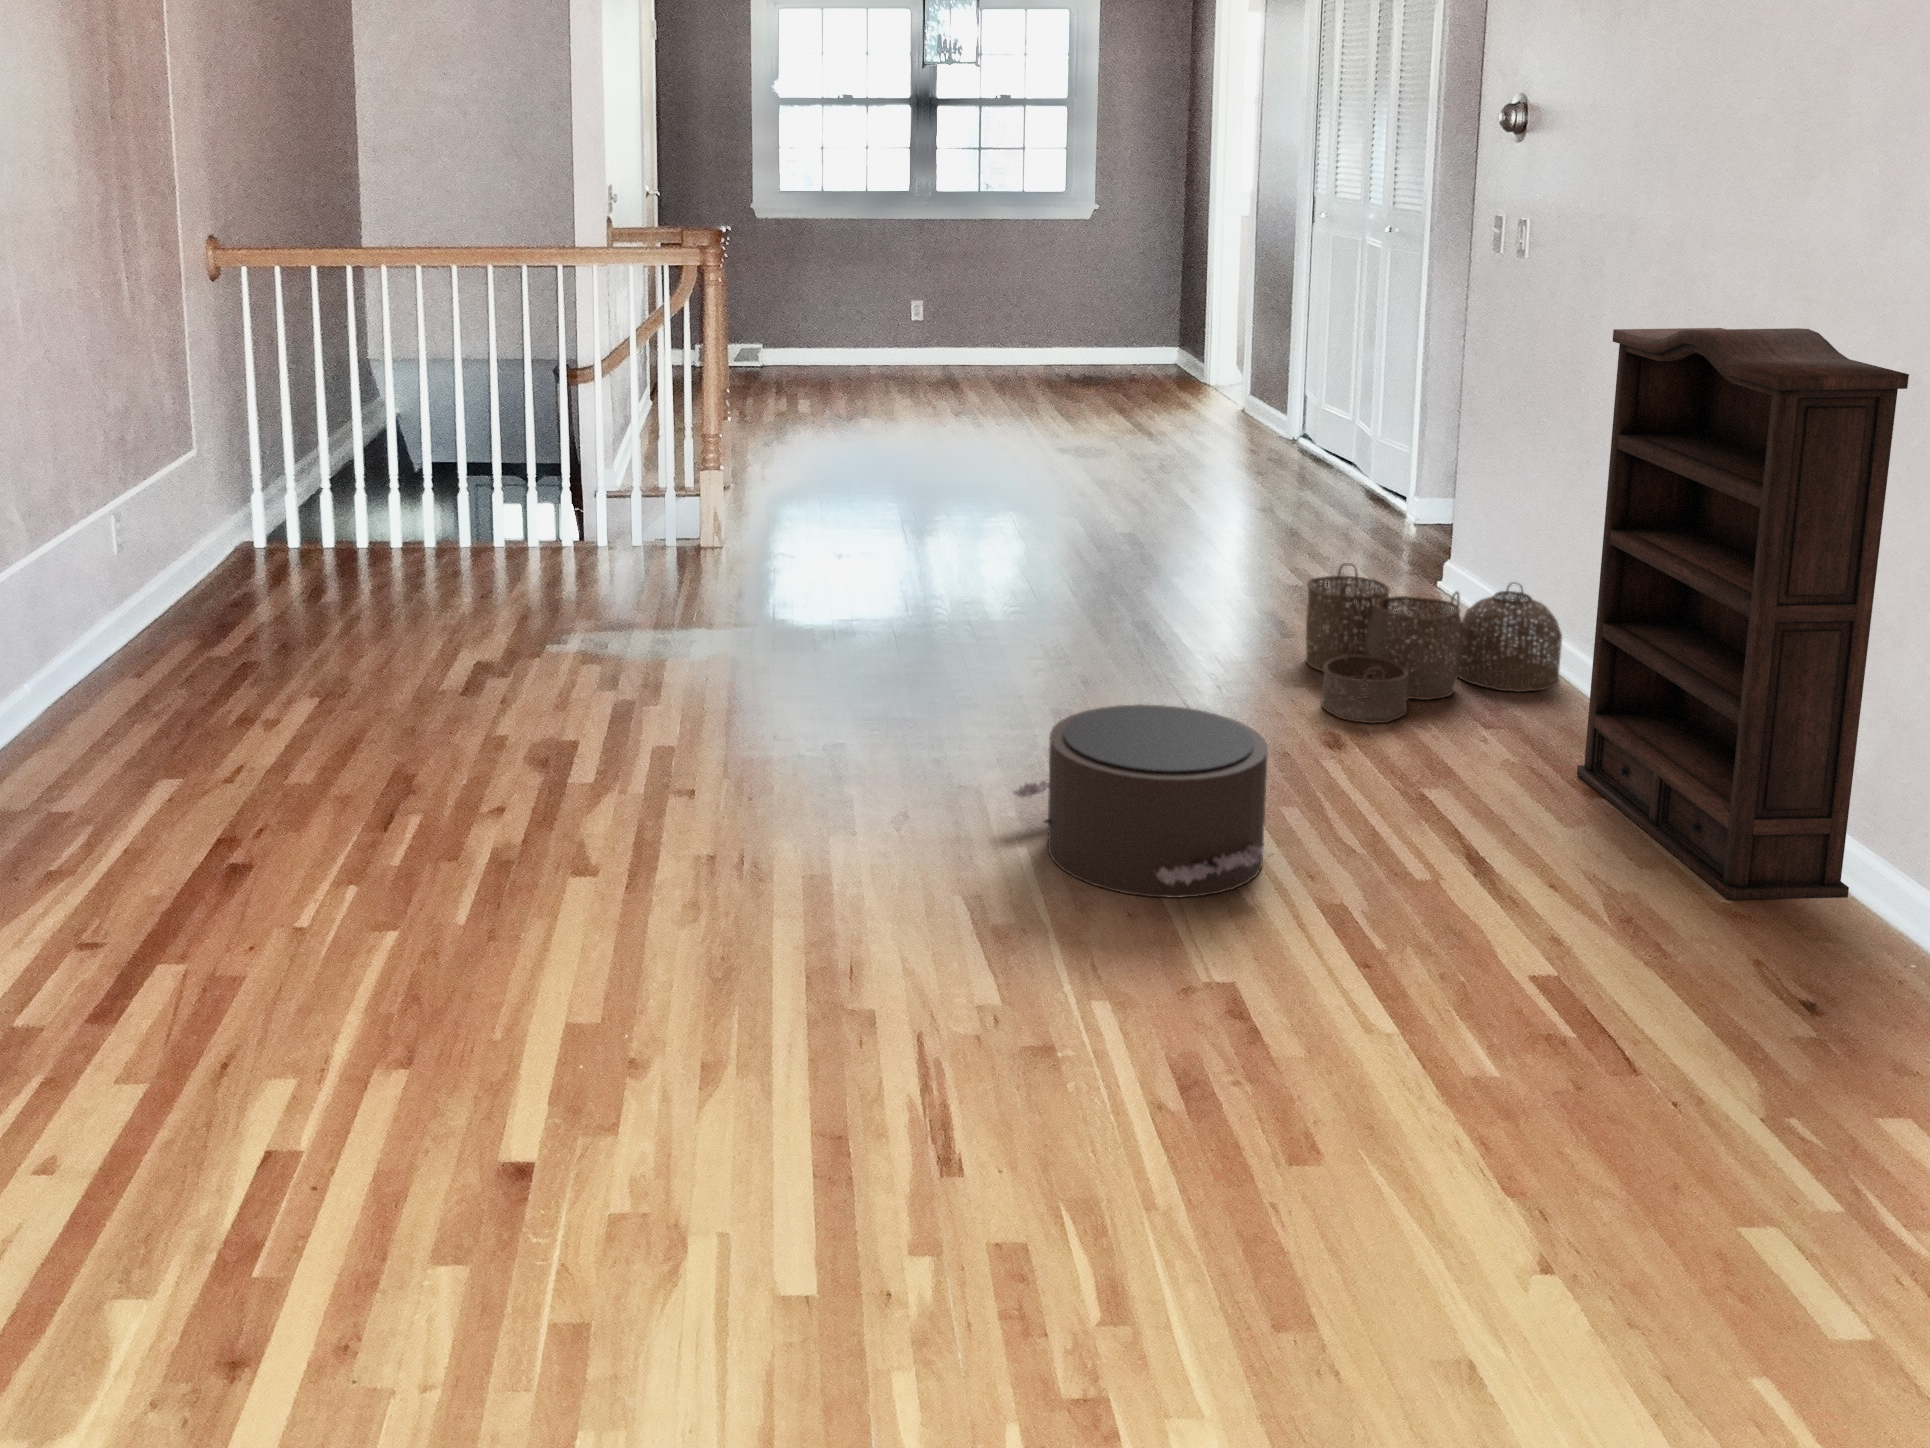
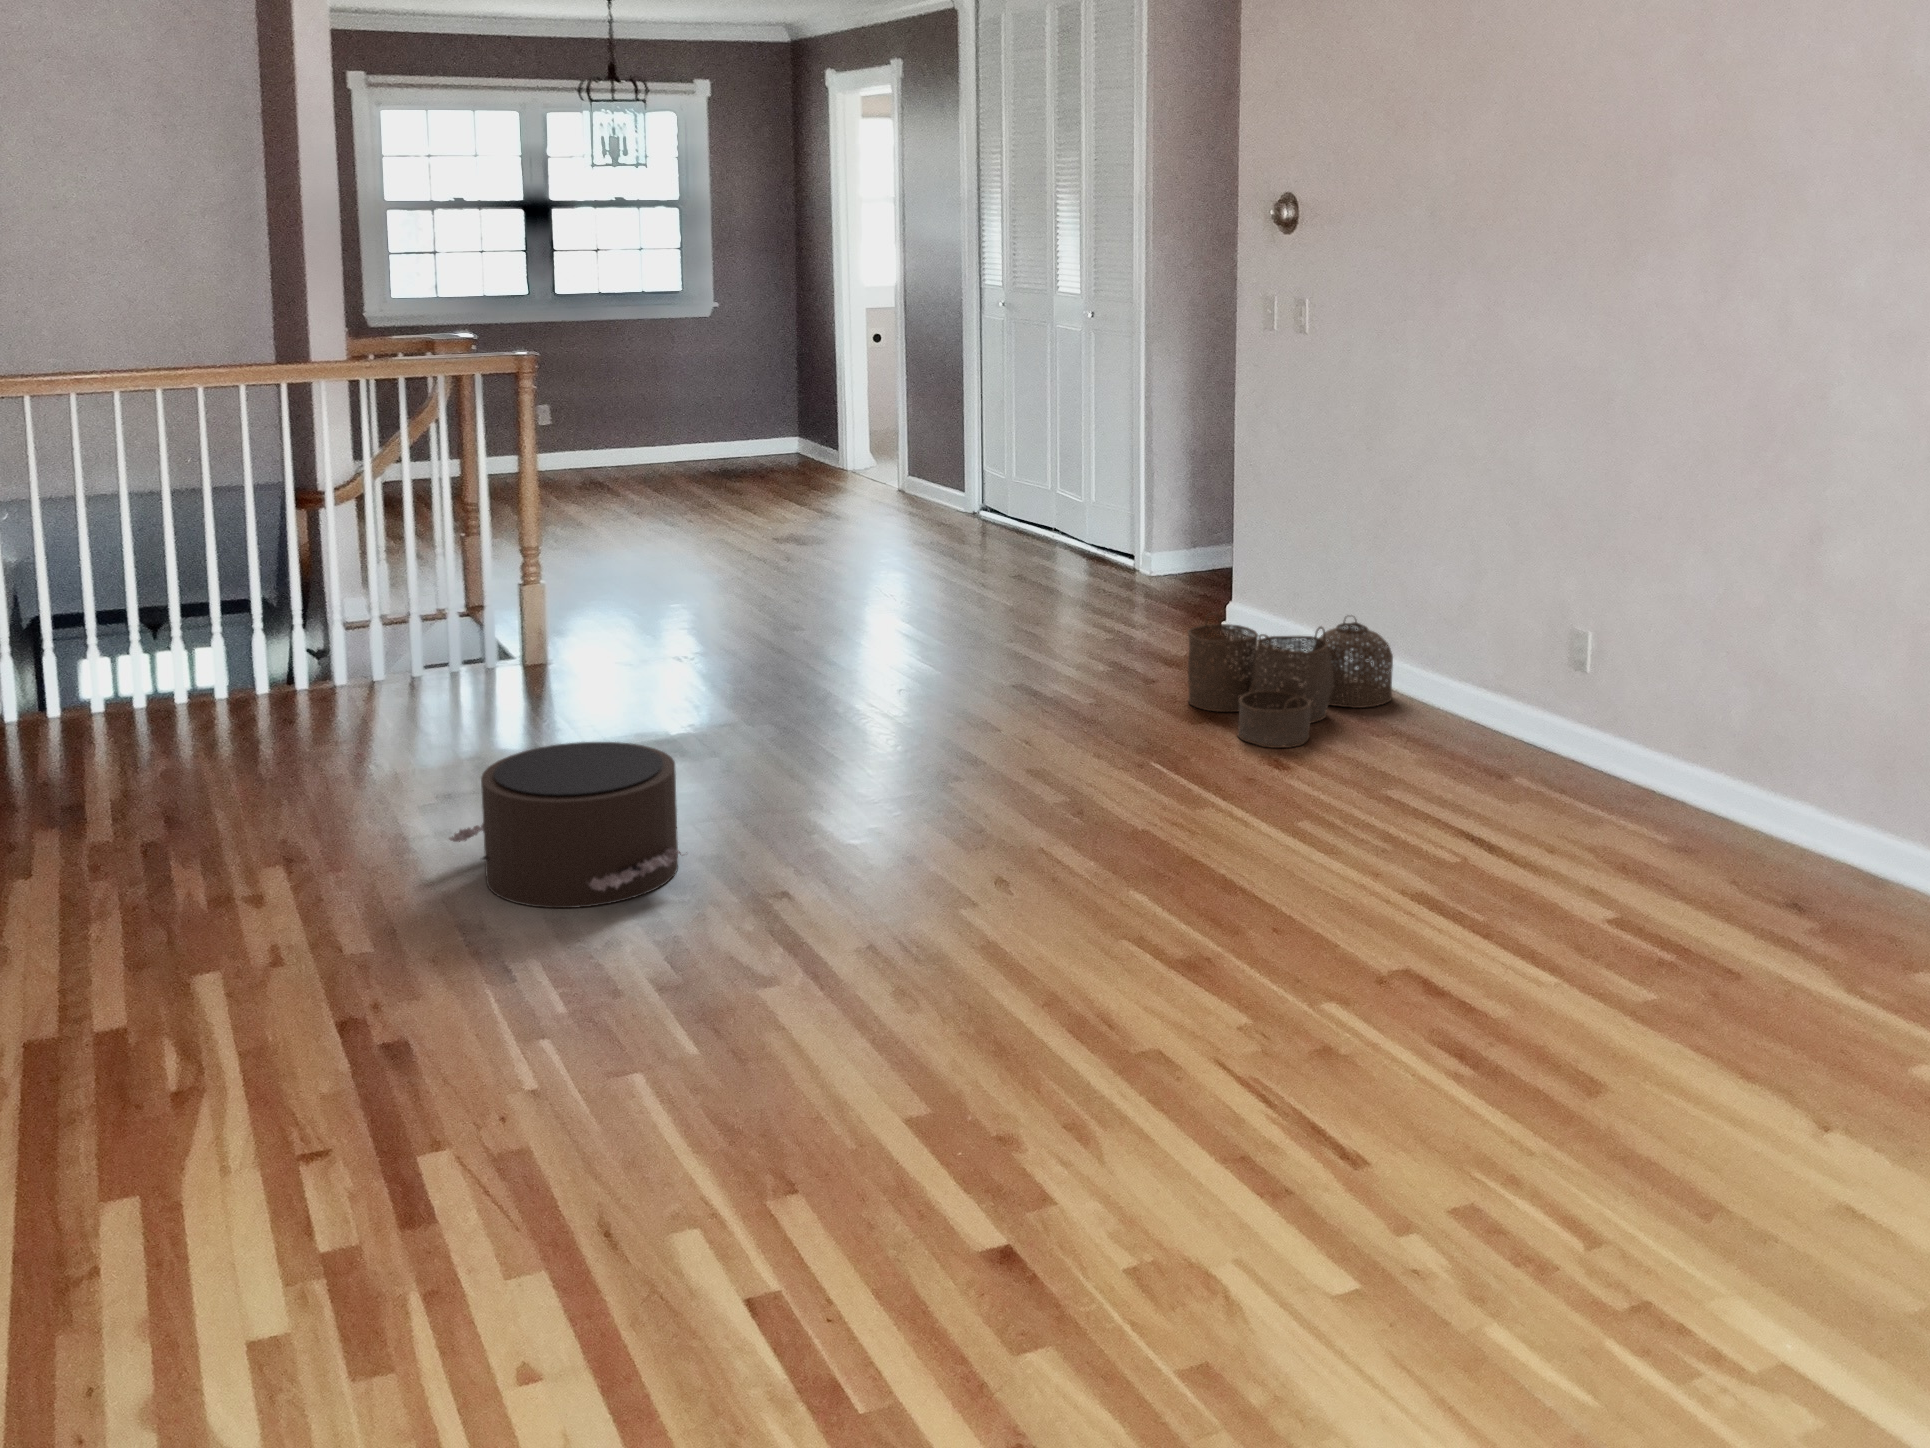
bookshelf: present [1577,328,1909,900] -> none [1475,387,1757,840]
pouf: present [1013,705,1270,898] -> present [449,742,683,908]

